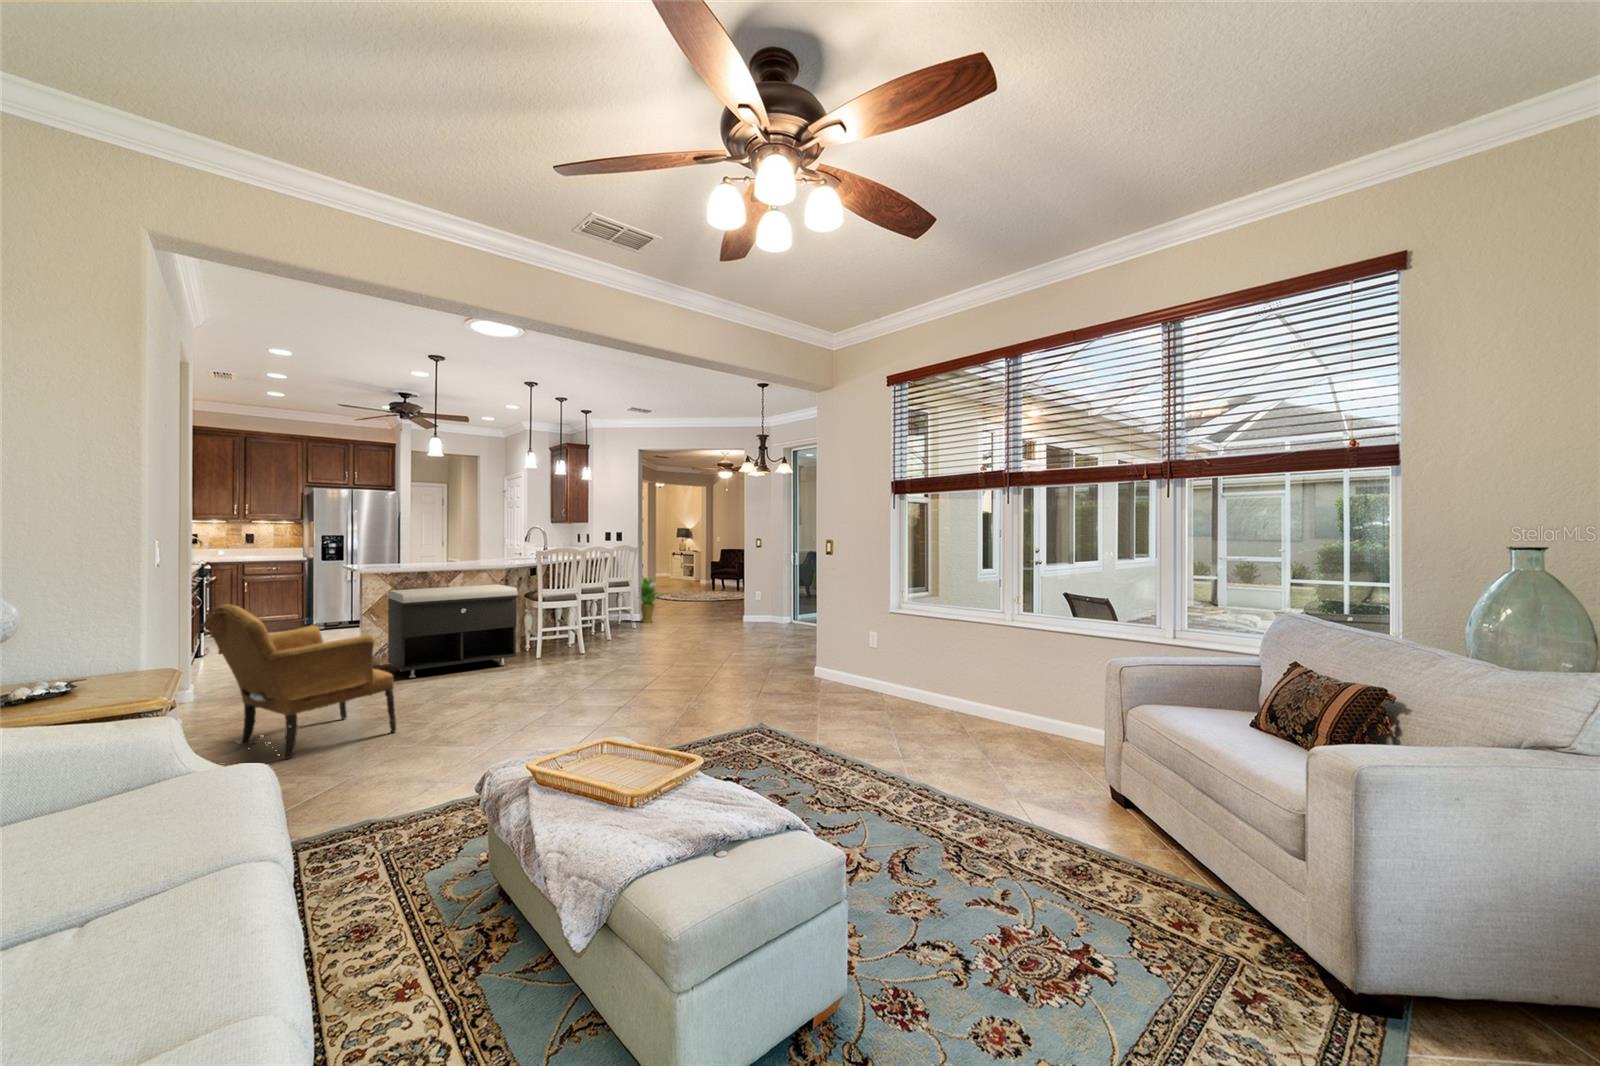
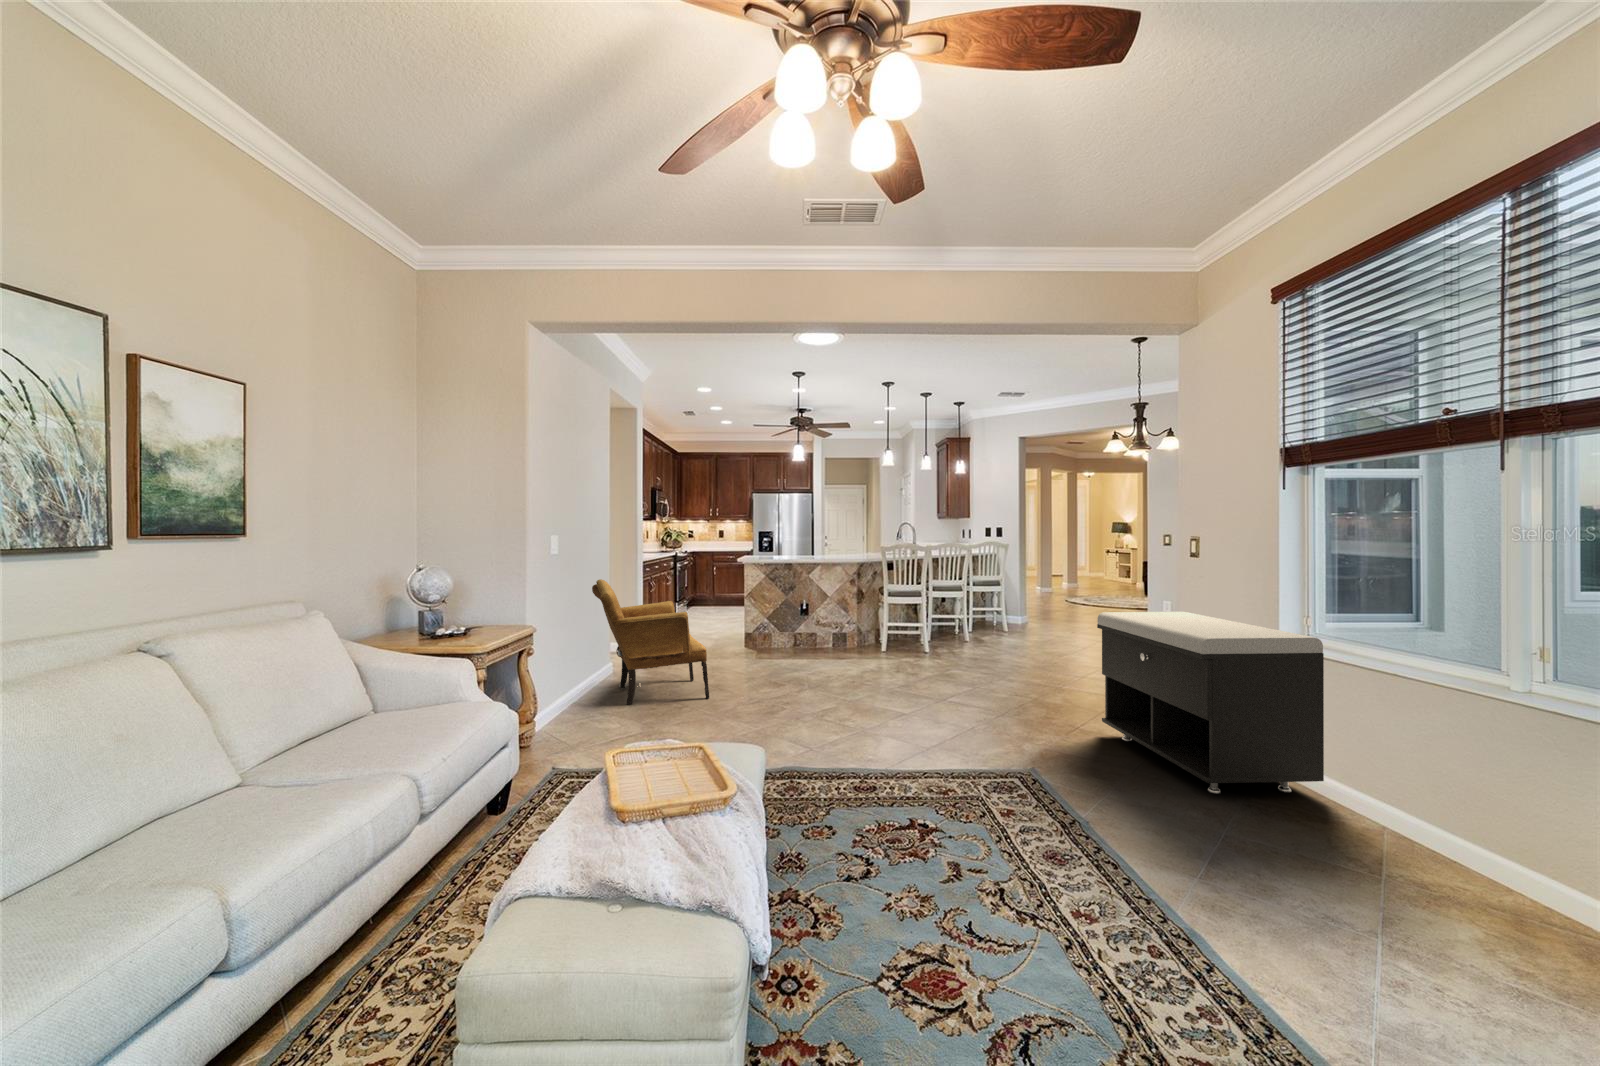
potted plant: present [638,578,658,623] -> none [1005,578,1045,629]
storage bench: present [388,584,518,678] -> present [1097,612,1324,794]

